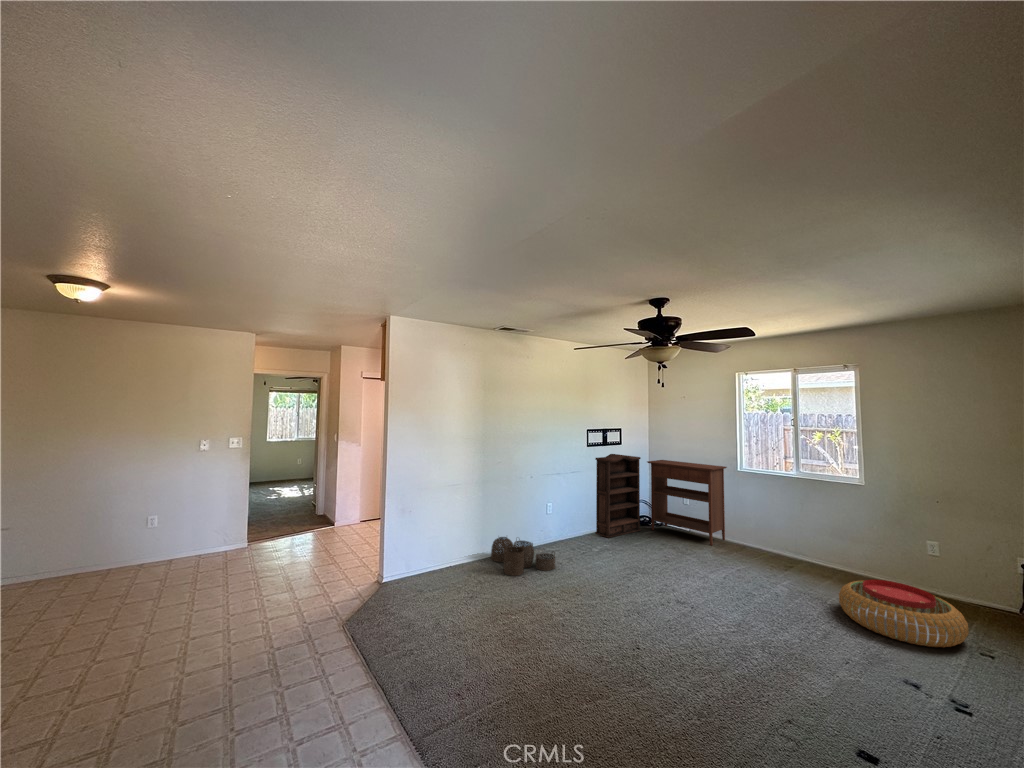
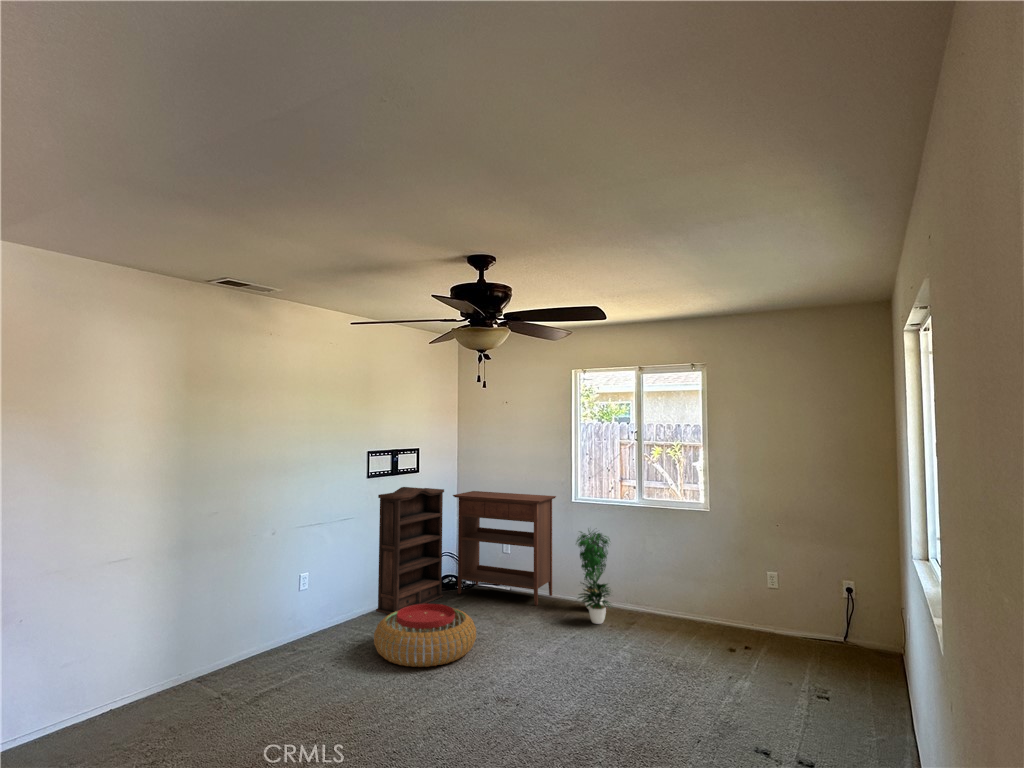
potted plant: none [742,490,776,565] -> present [577,530,610,624]
woven basket: present [491,537,555,576] -> none [191,641,311,714]
pouf: present [839,580,969,647] -> present [374,604,476,667]

